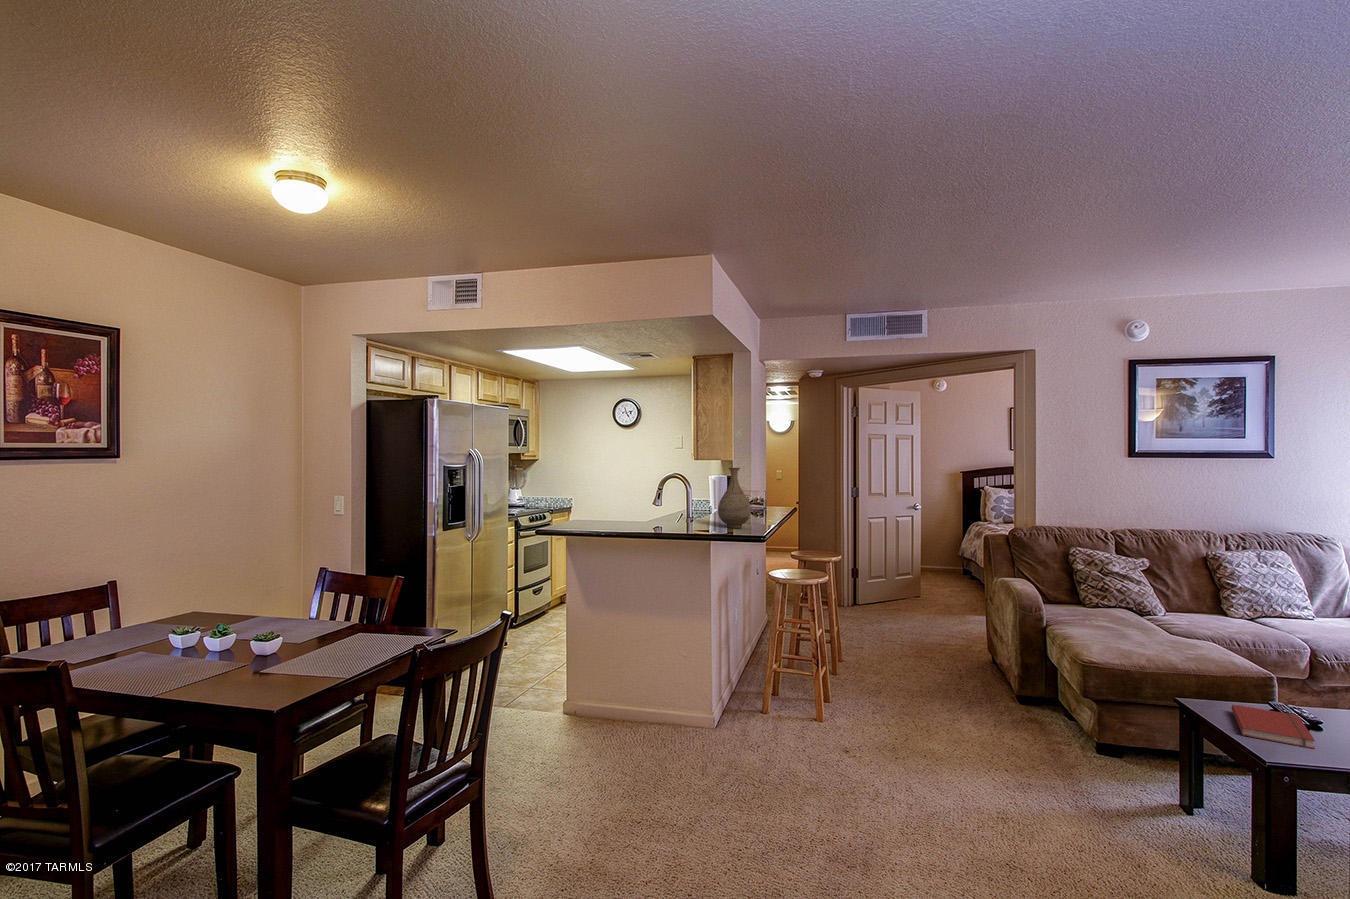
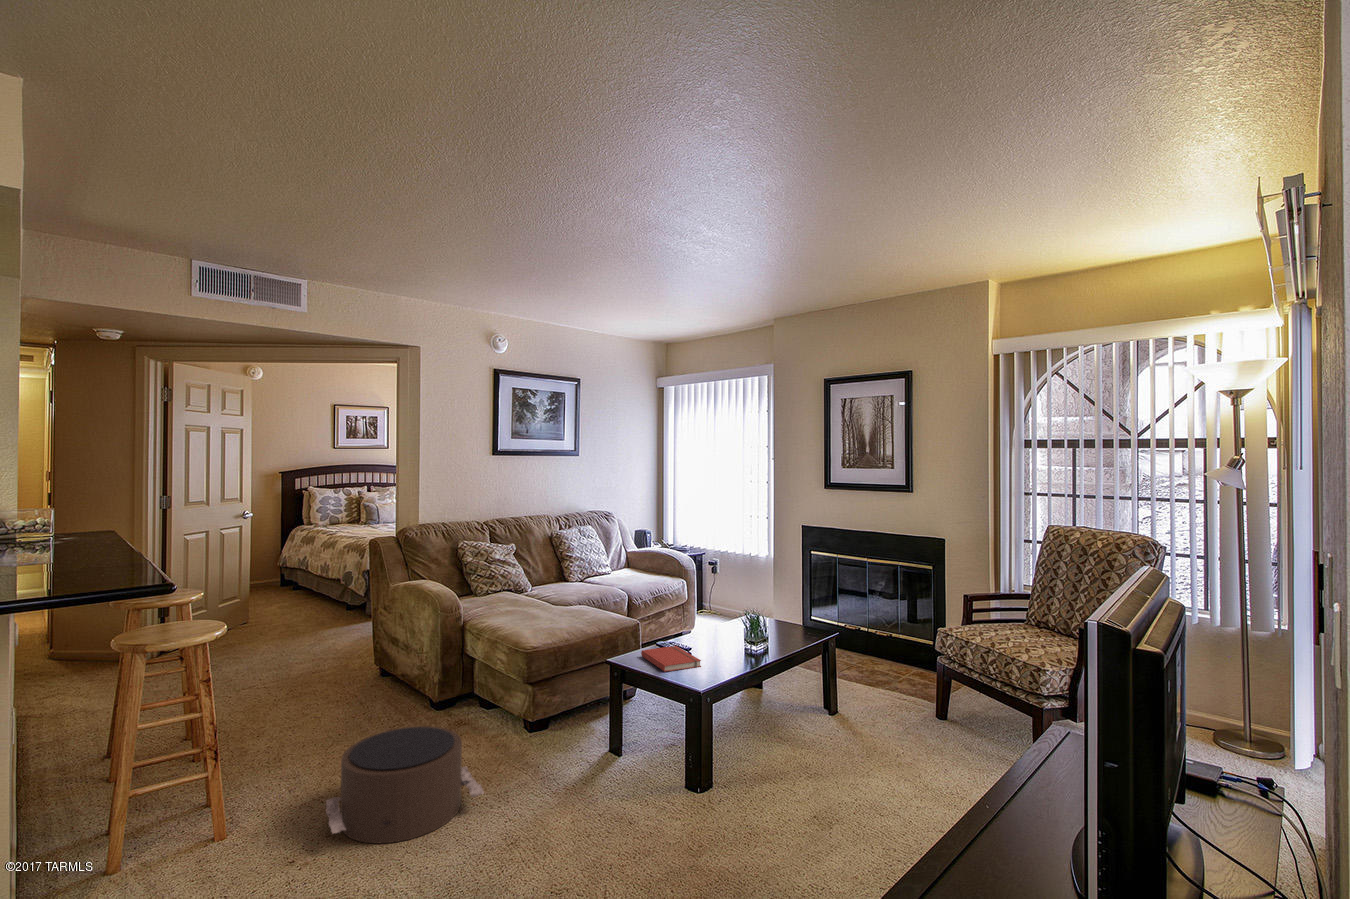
vase: present [718,468,751,528] -> none [45,469,119,571]
pouf: none [860,692,992,785] -> present [326,726,484,843]

